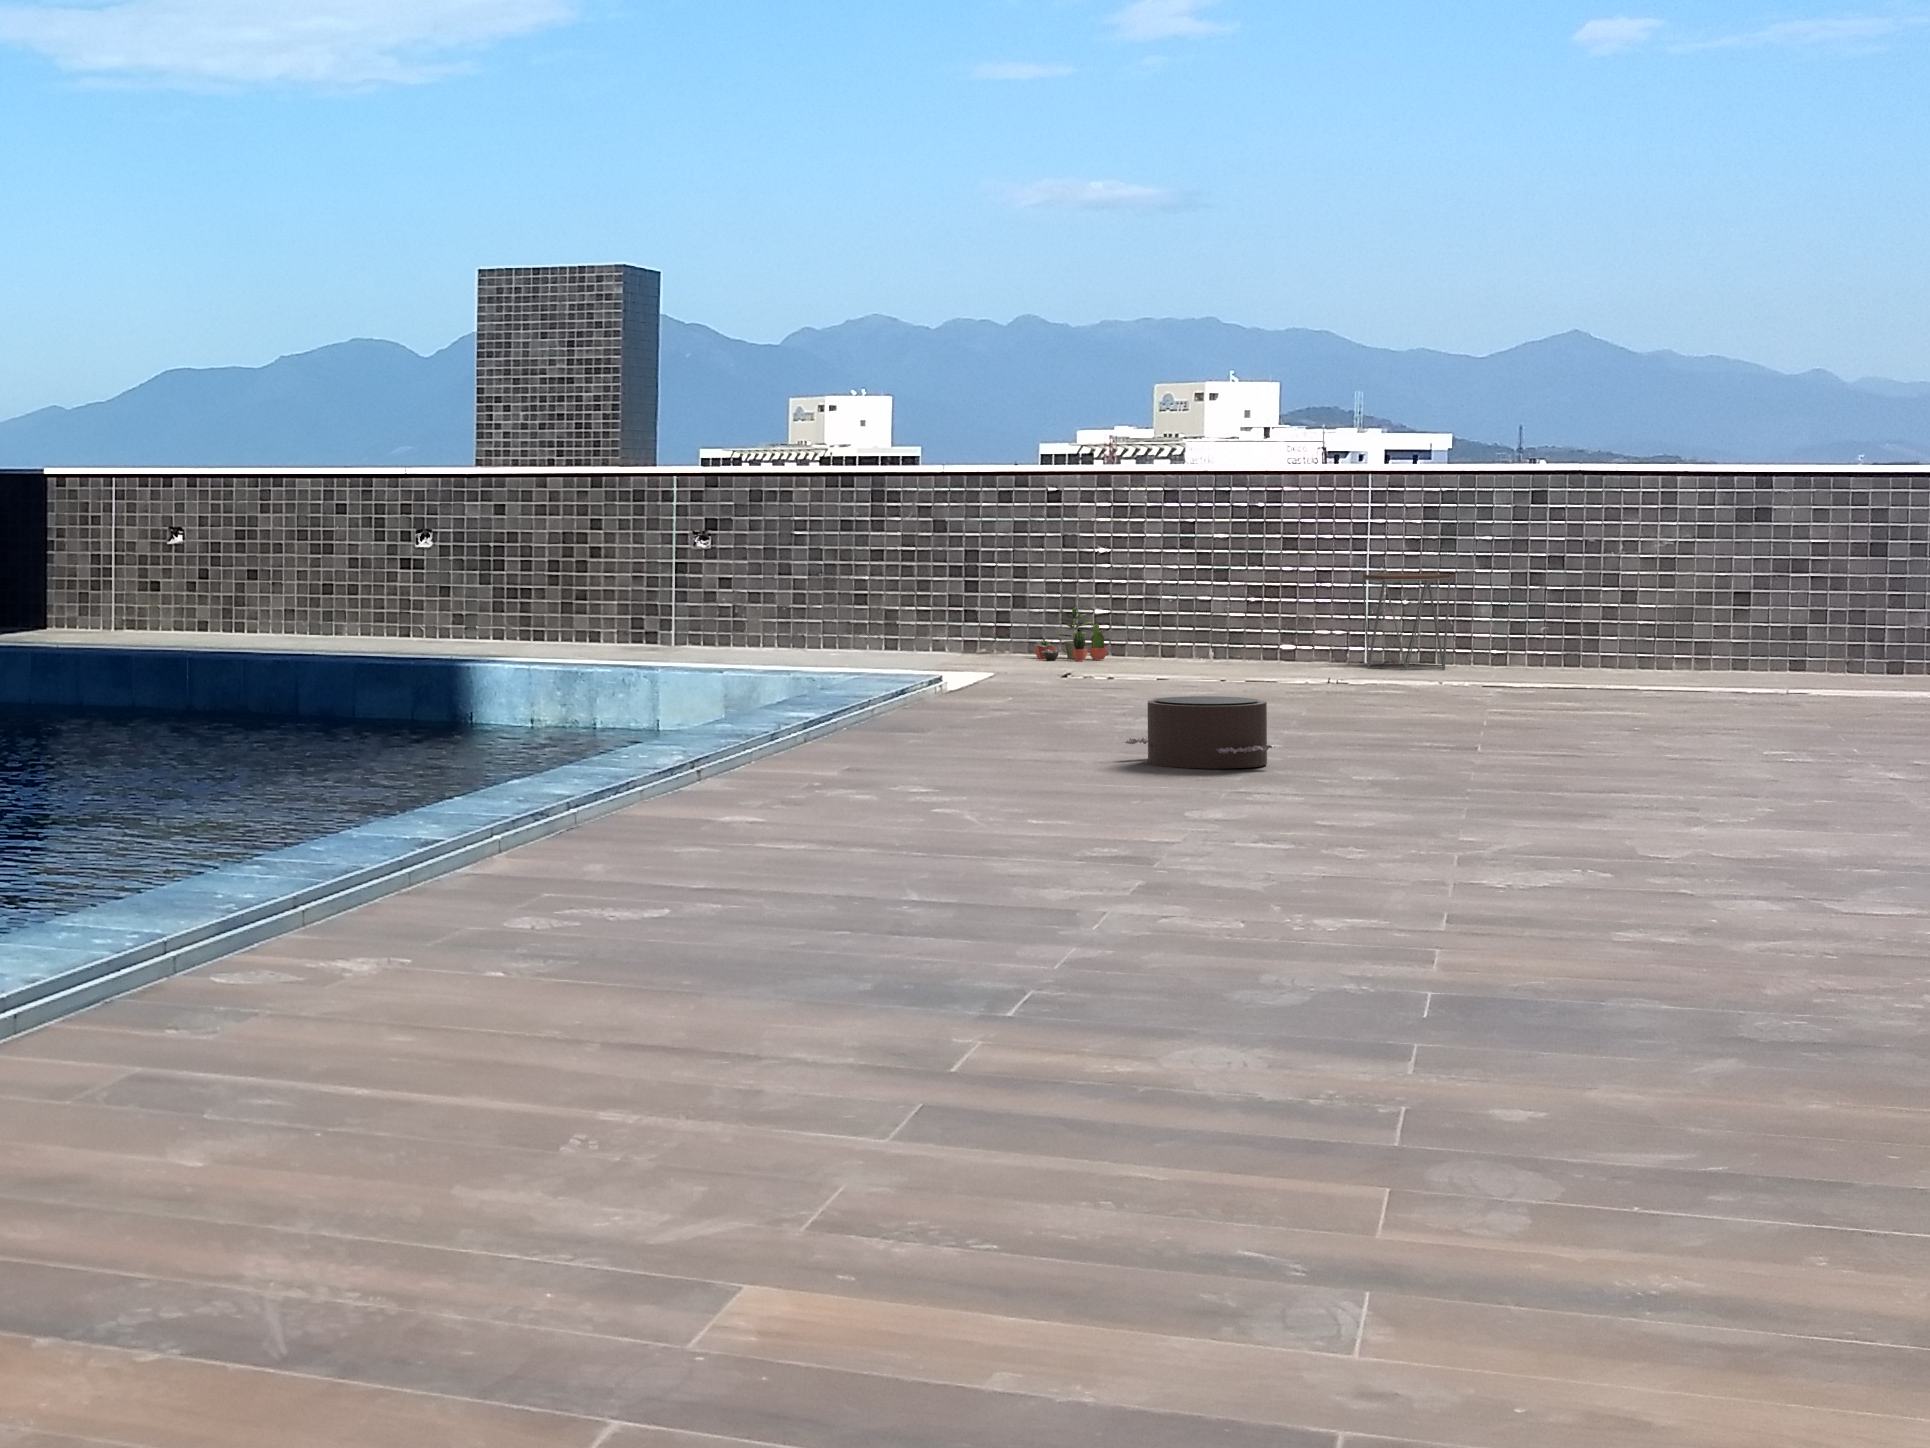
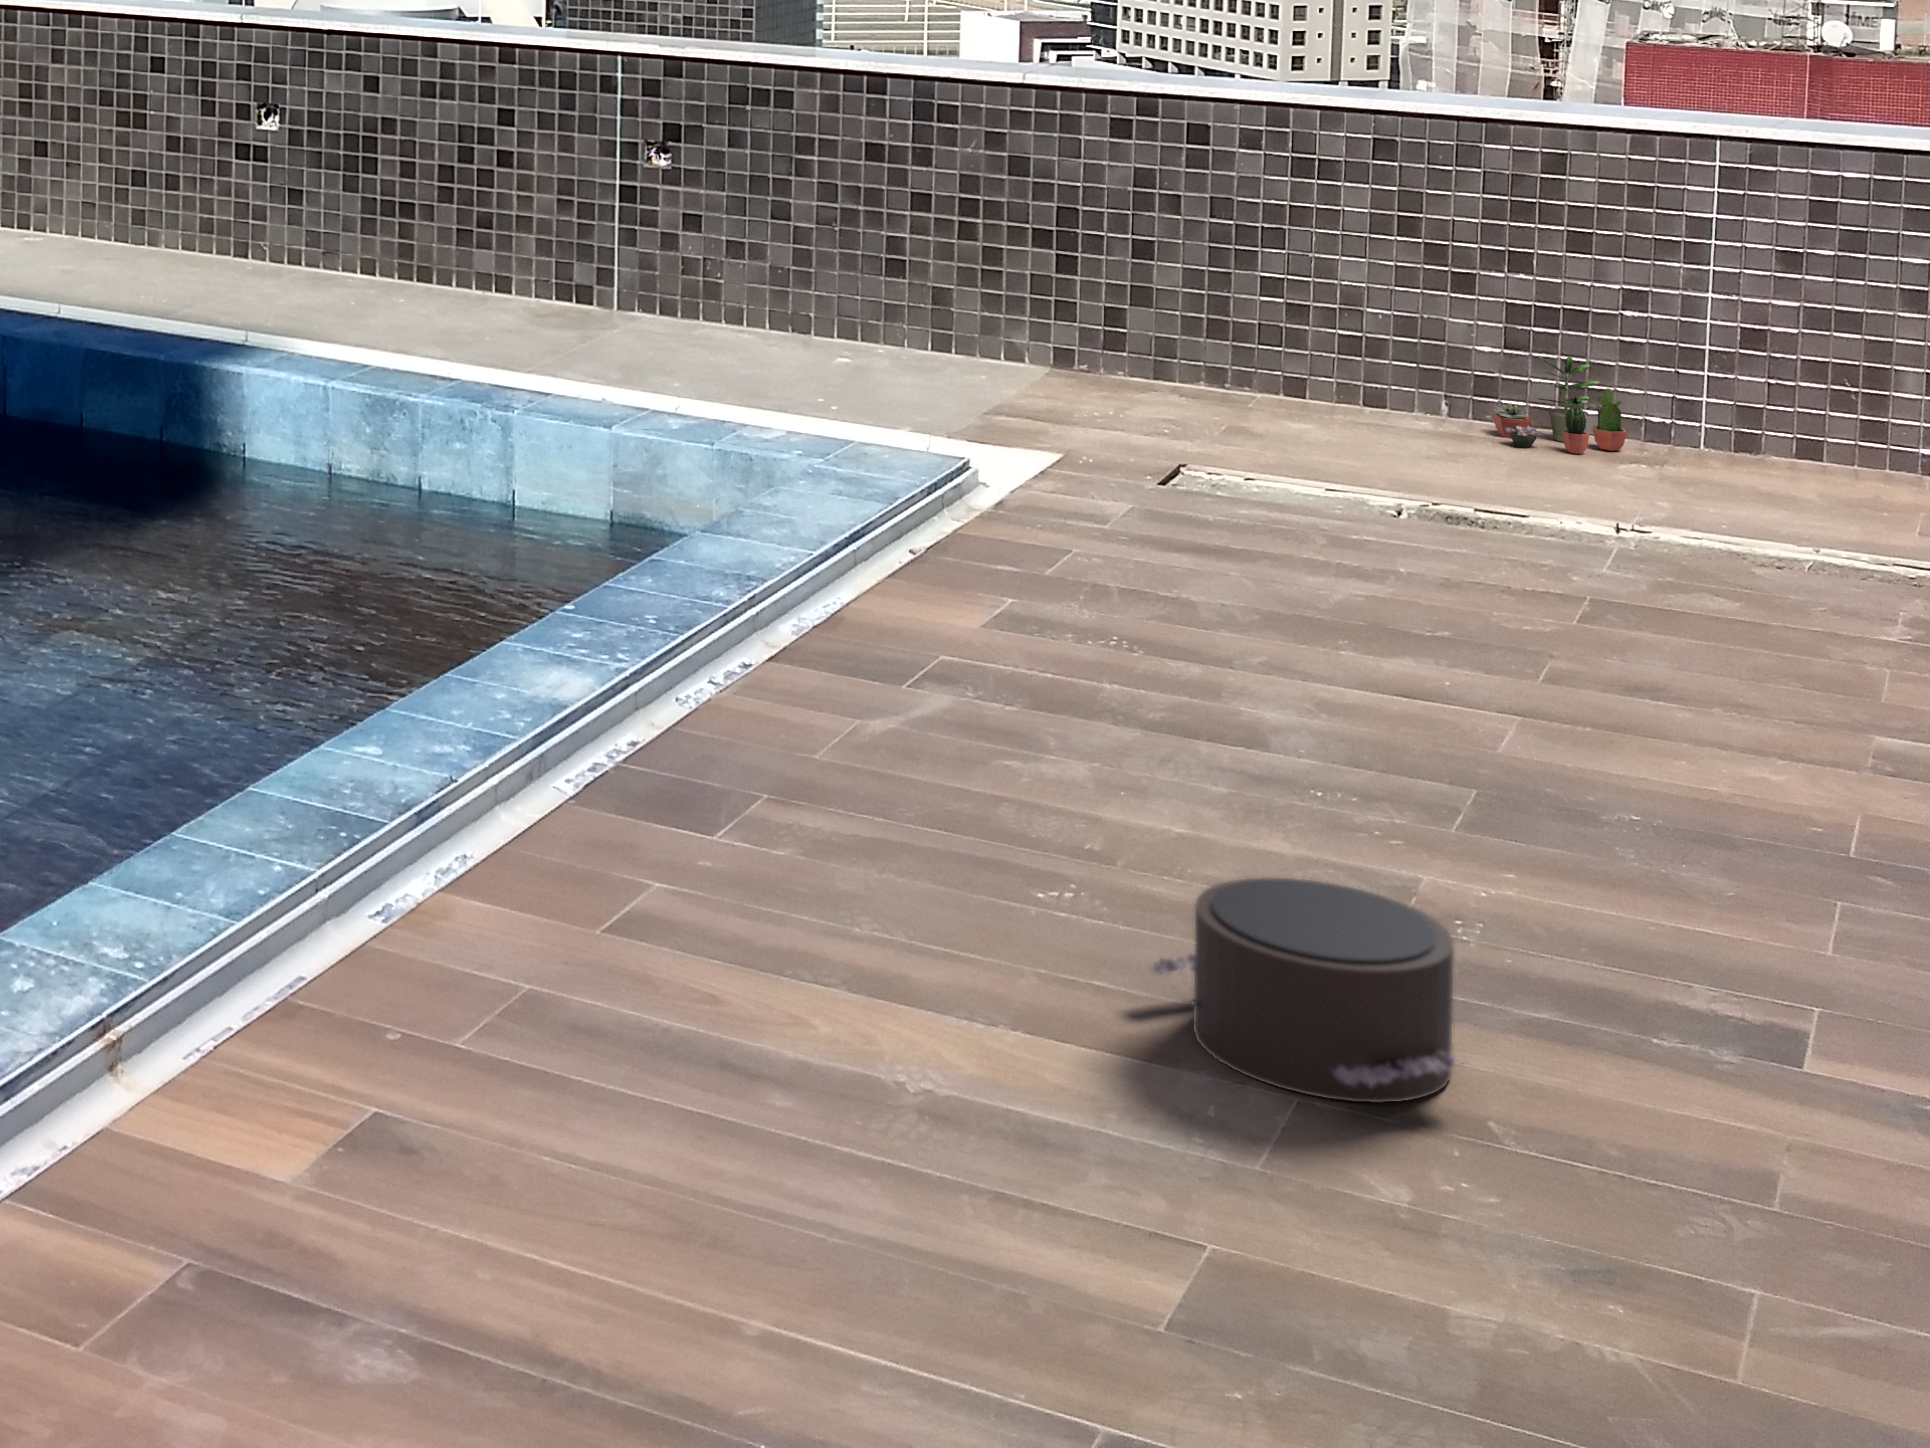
side table: present [1362,573,1451,670] -> none [1704,309,1862,488]
potted plant: present [1034,607,1107,661] -> present [1493,357,1626,454]

